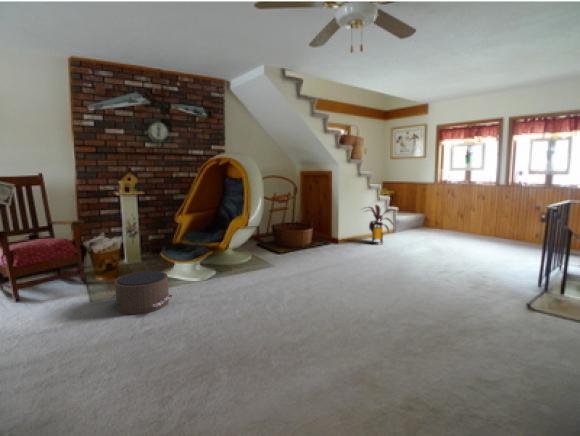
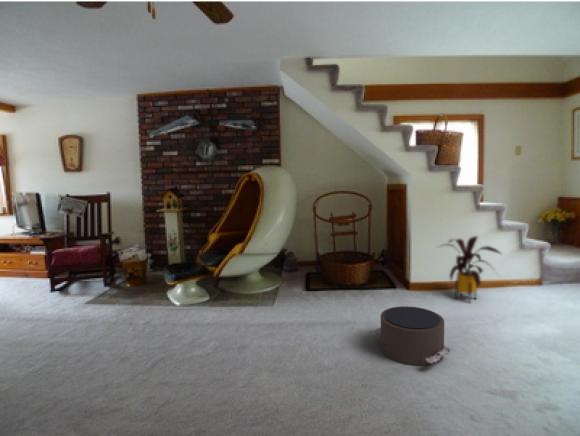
pouf: present [105,271,173,314] -> present [368,306,452,366]

